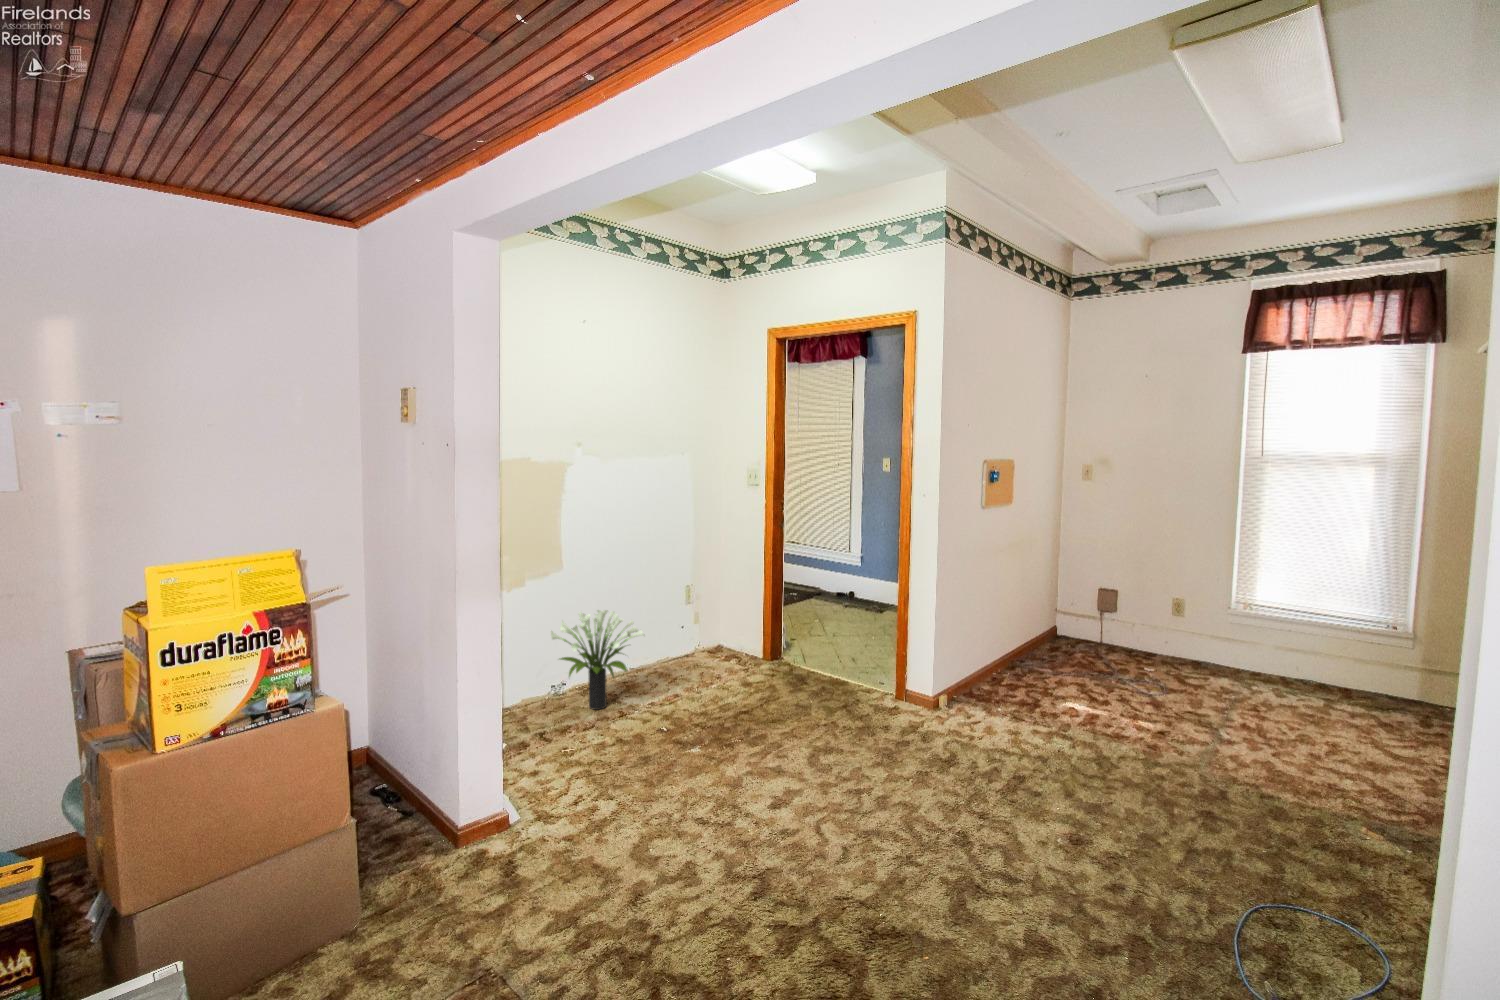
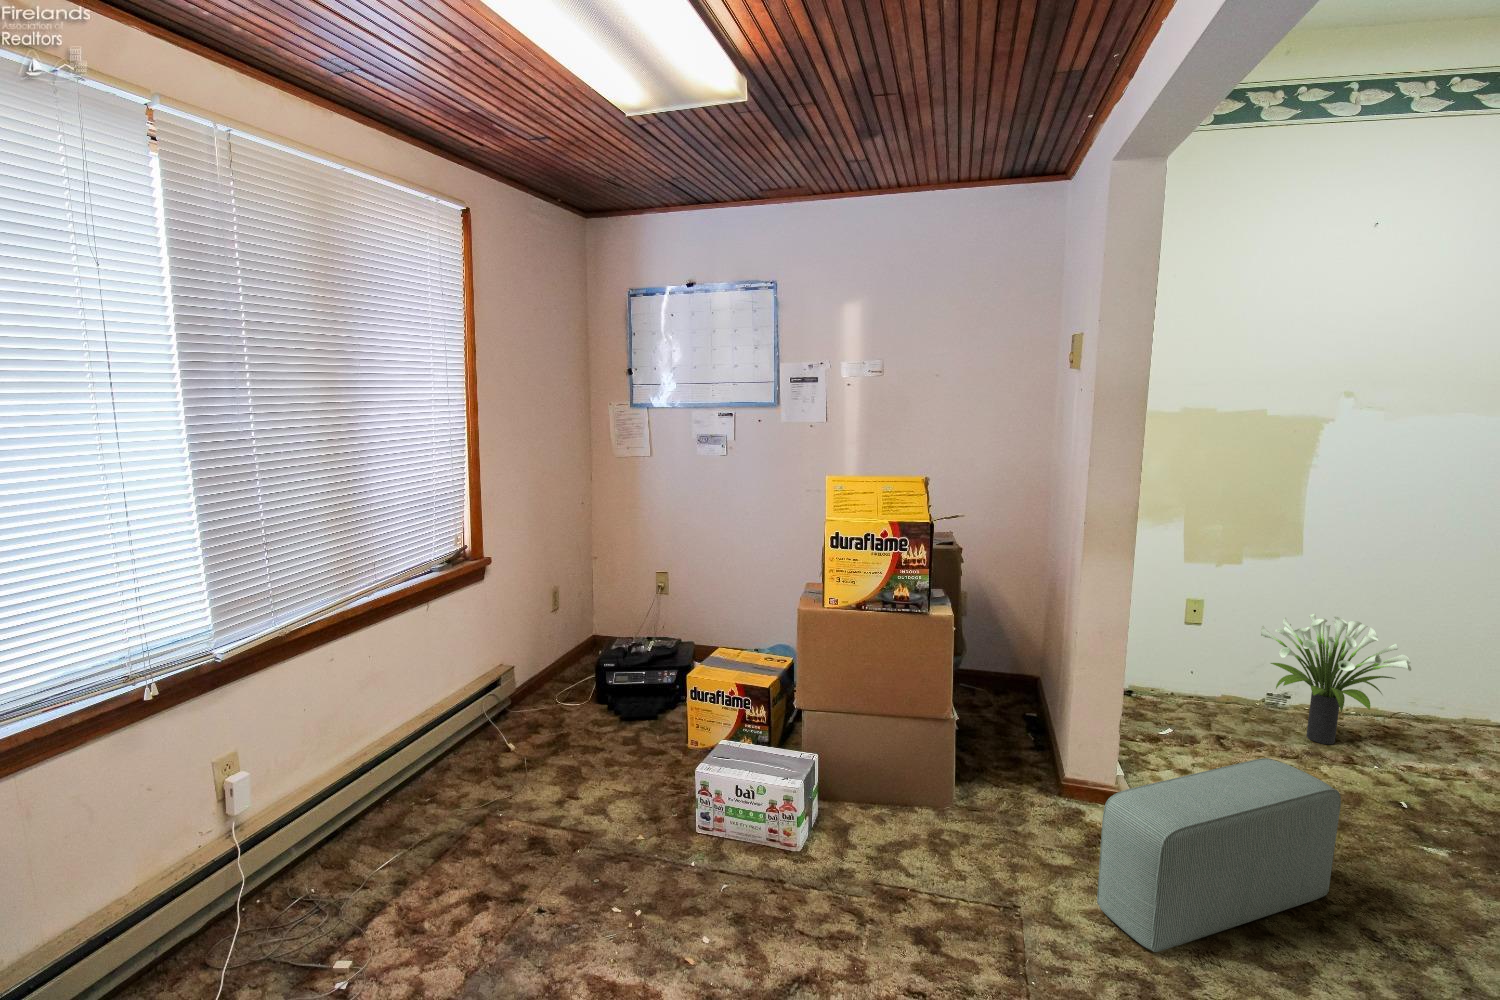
pouf: none [547,730,665,926] -> present [1097,758,1341,952]

